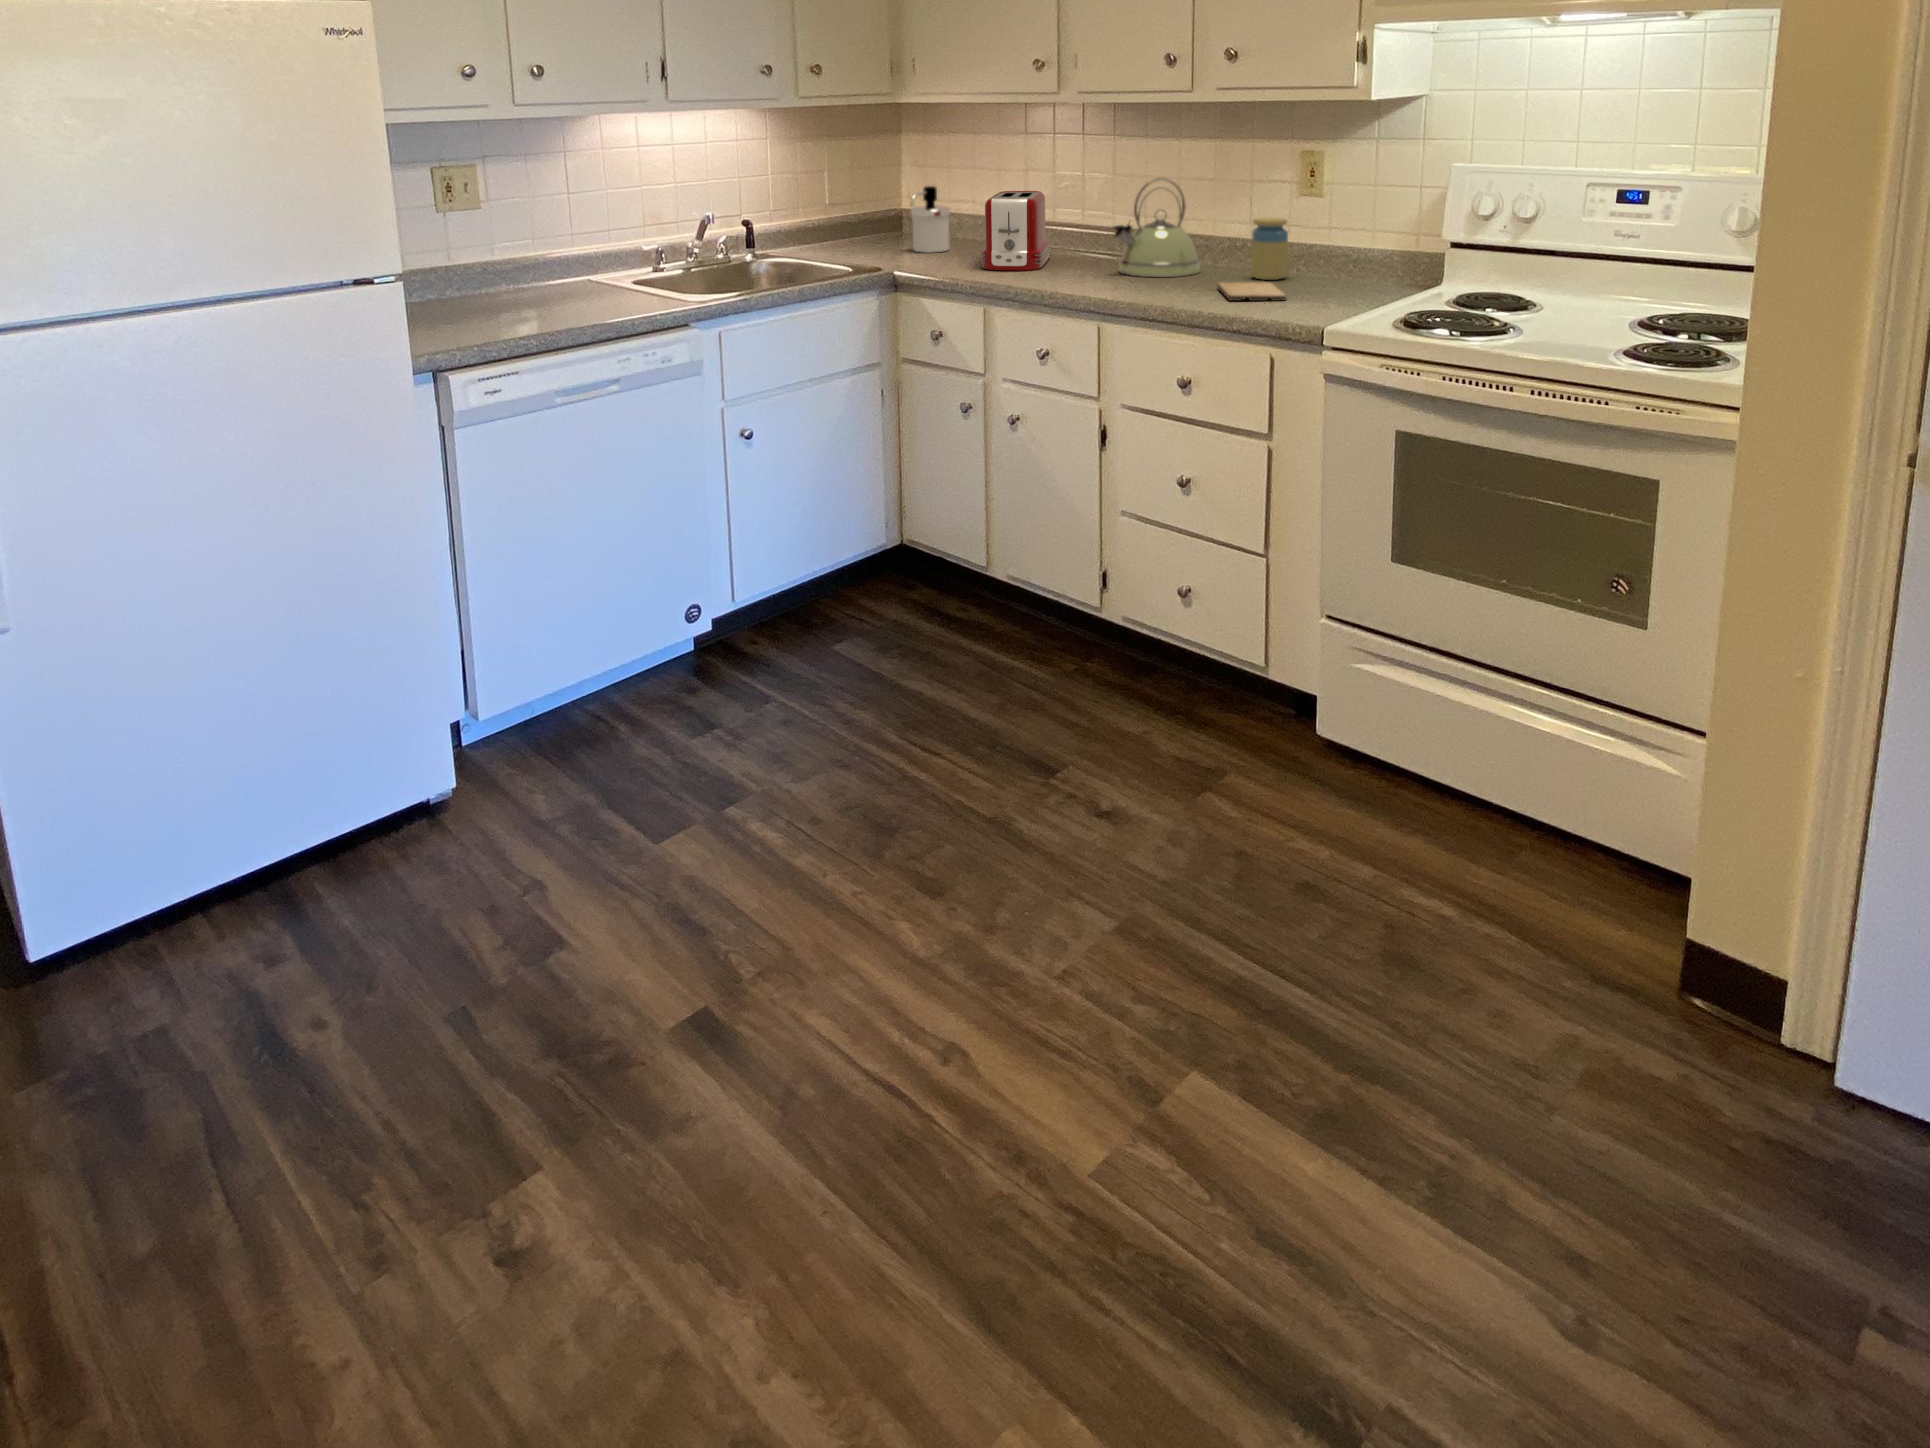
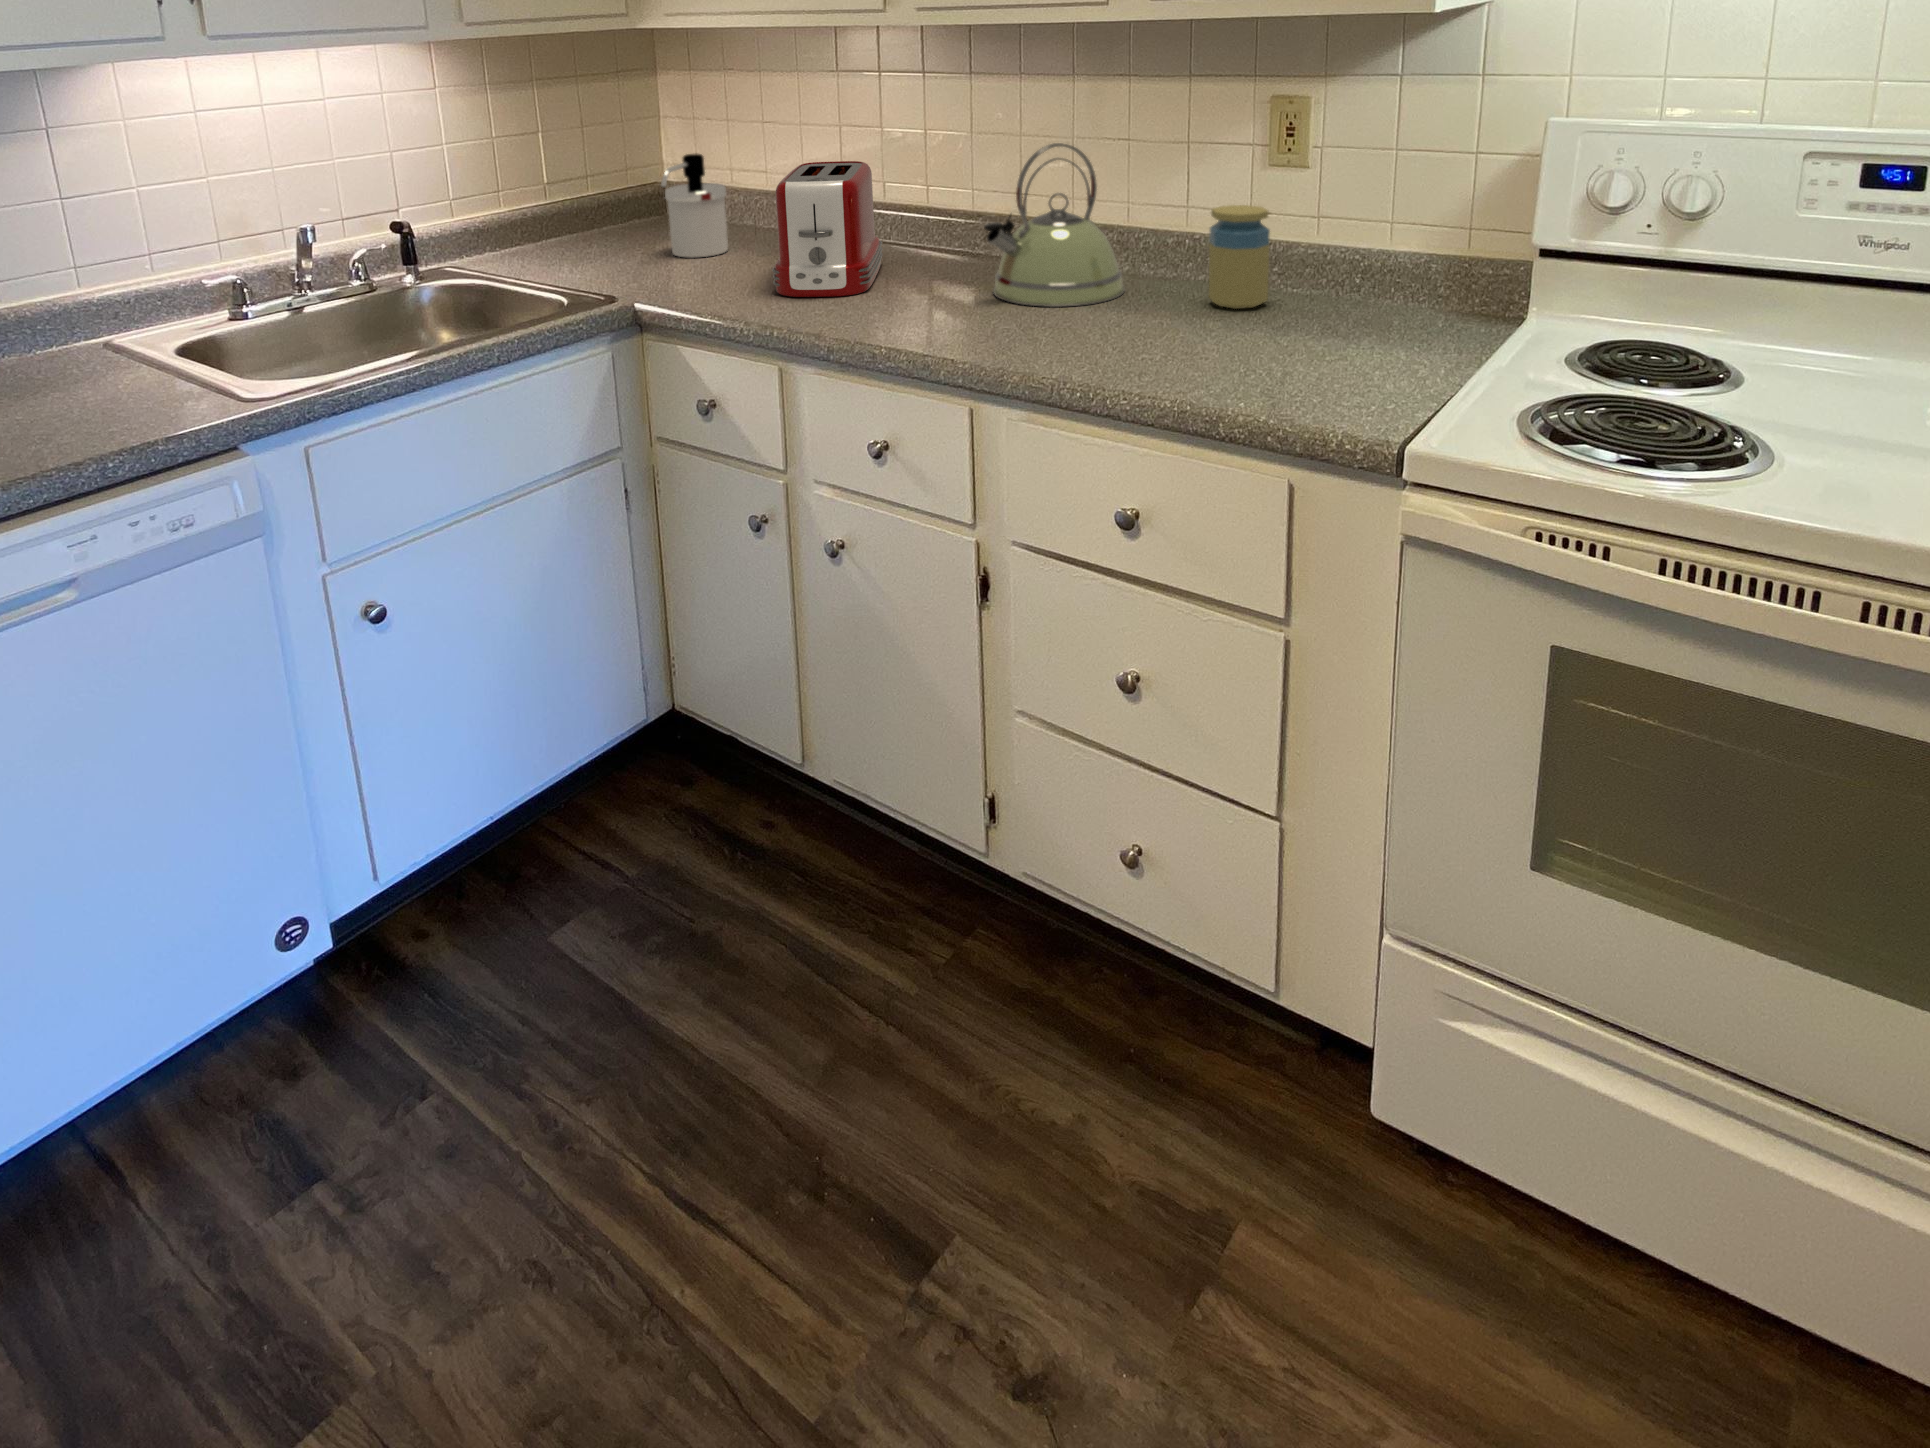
cutting board: present [1217,282,1286,301] -> none [1164,320,1291,367]

